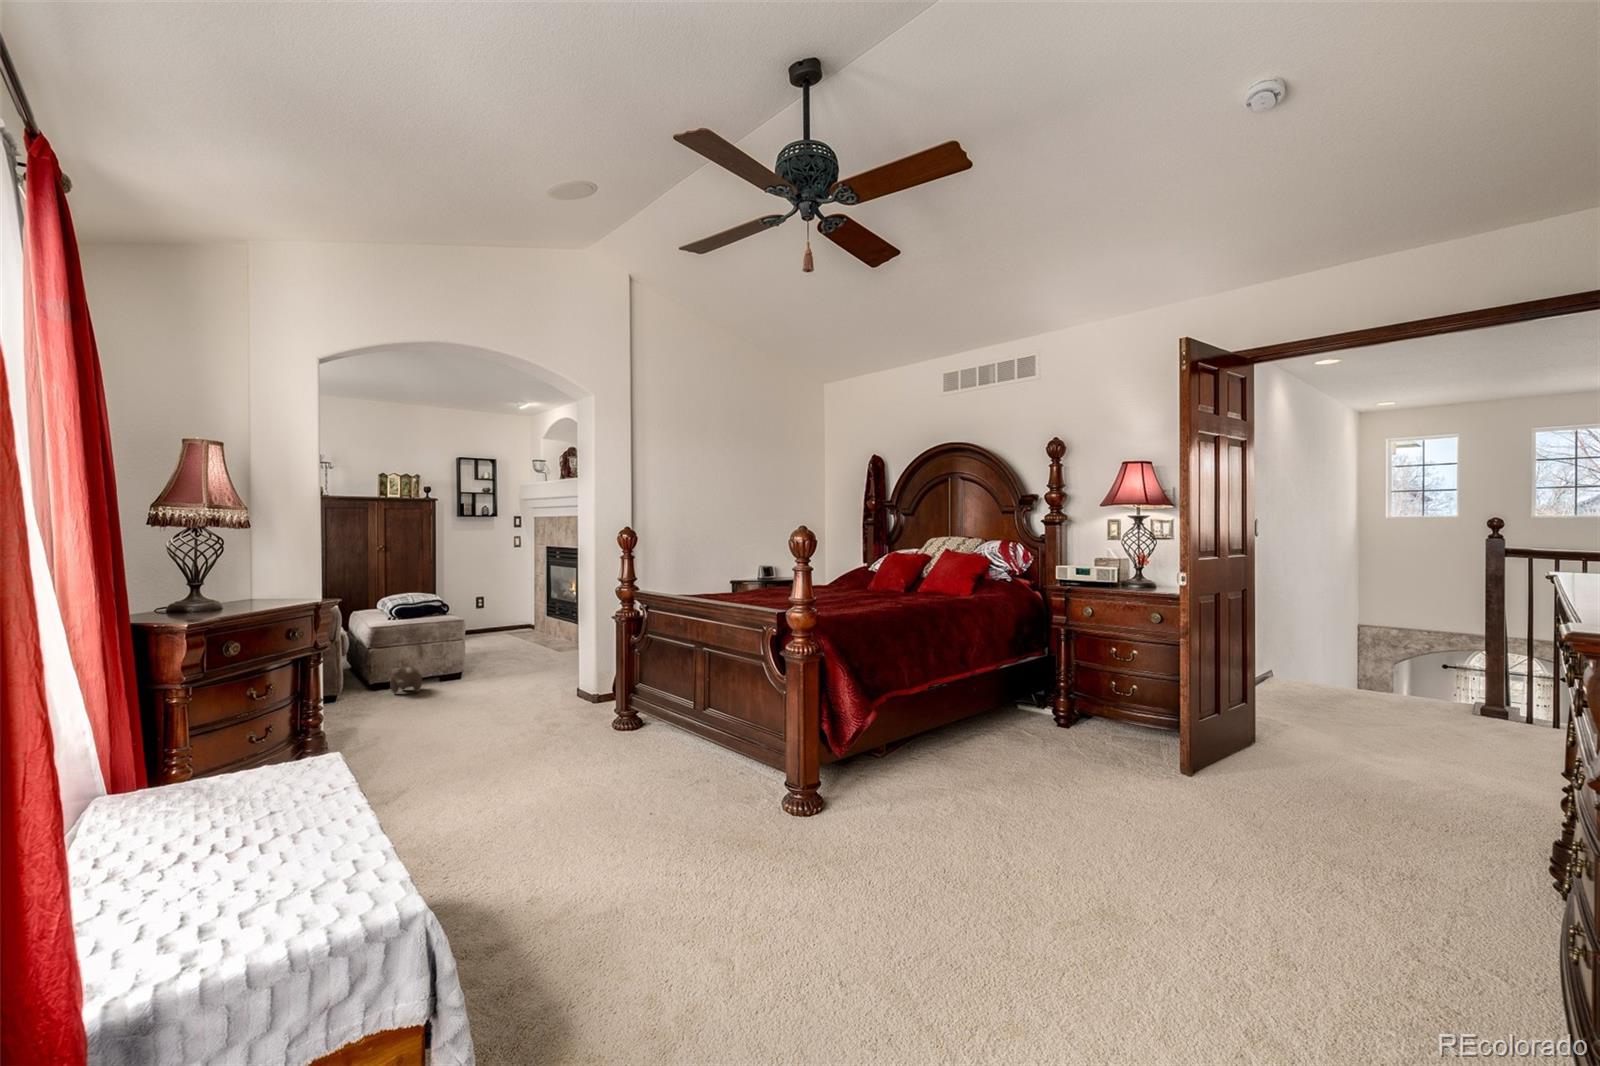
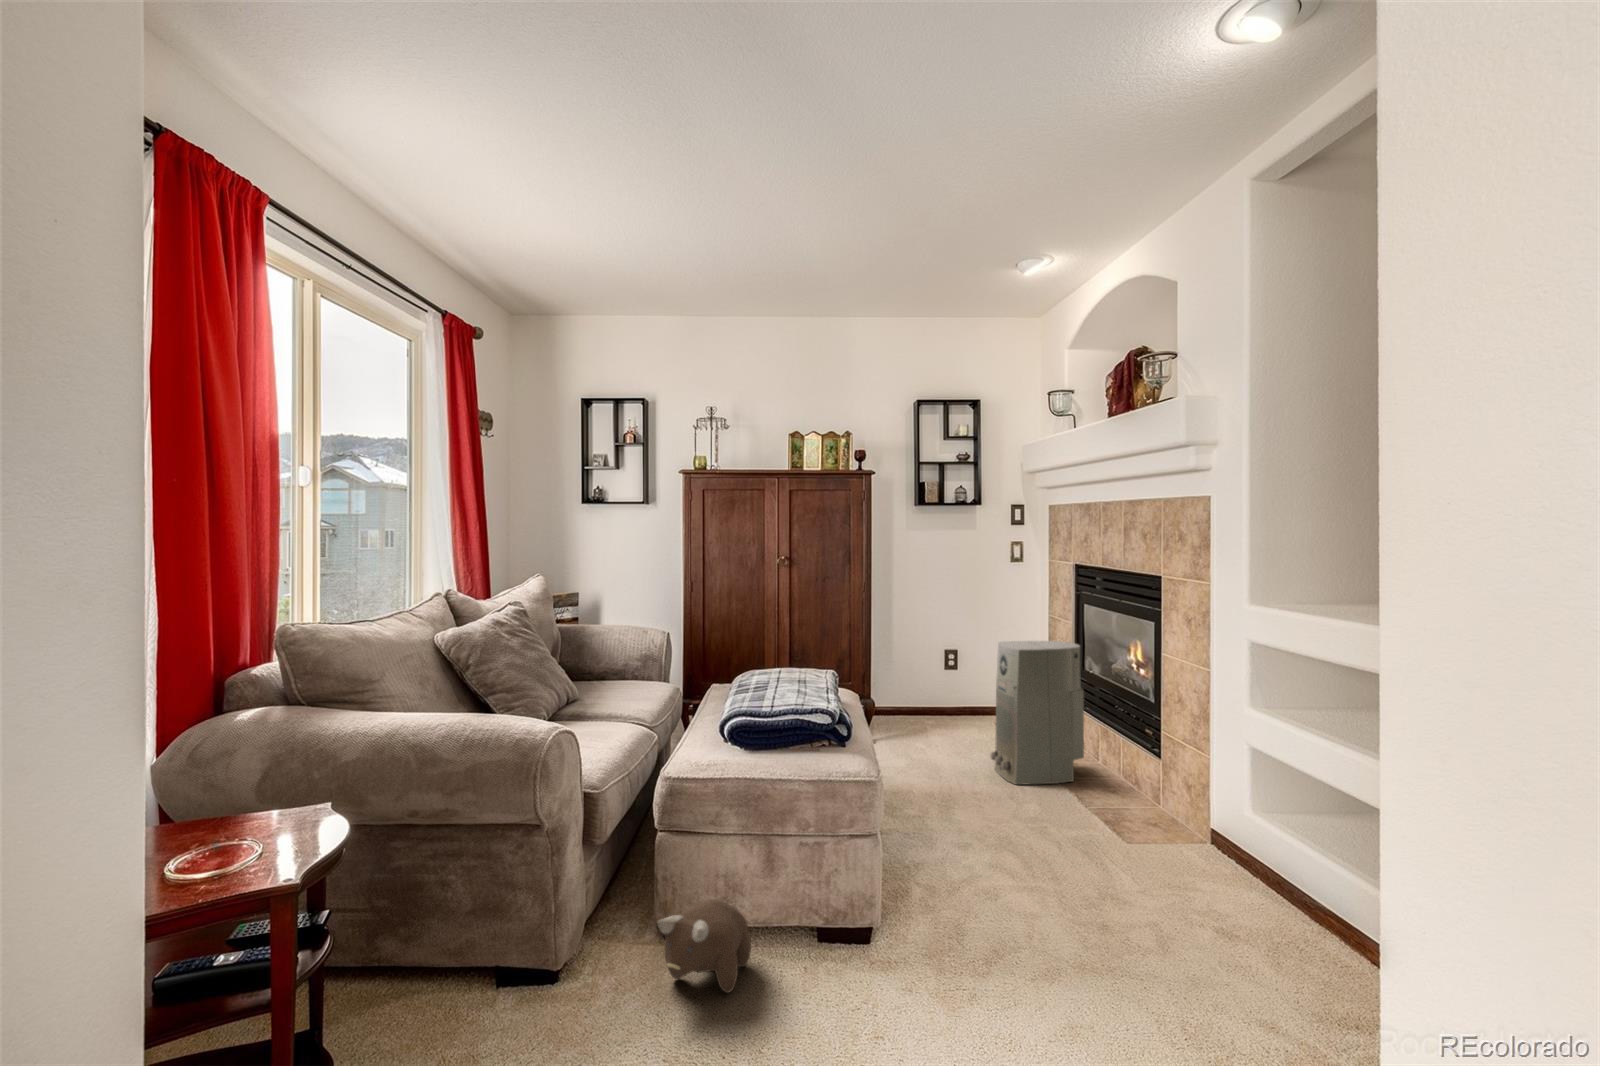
air purifier: none [505,583,549,647] -> present [990,641,1084,785]

